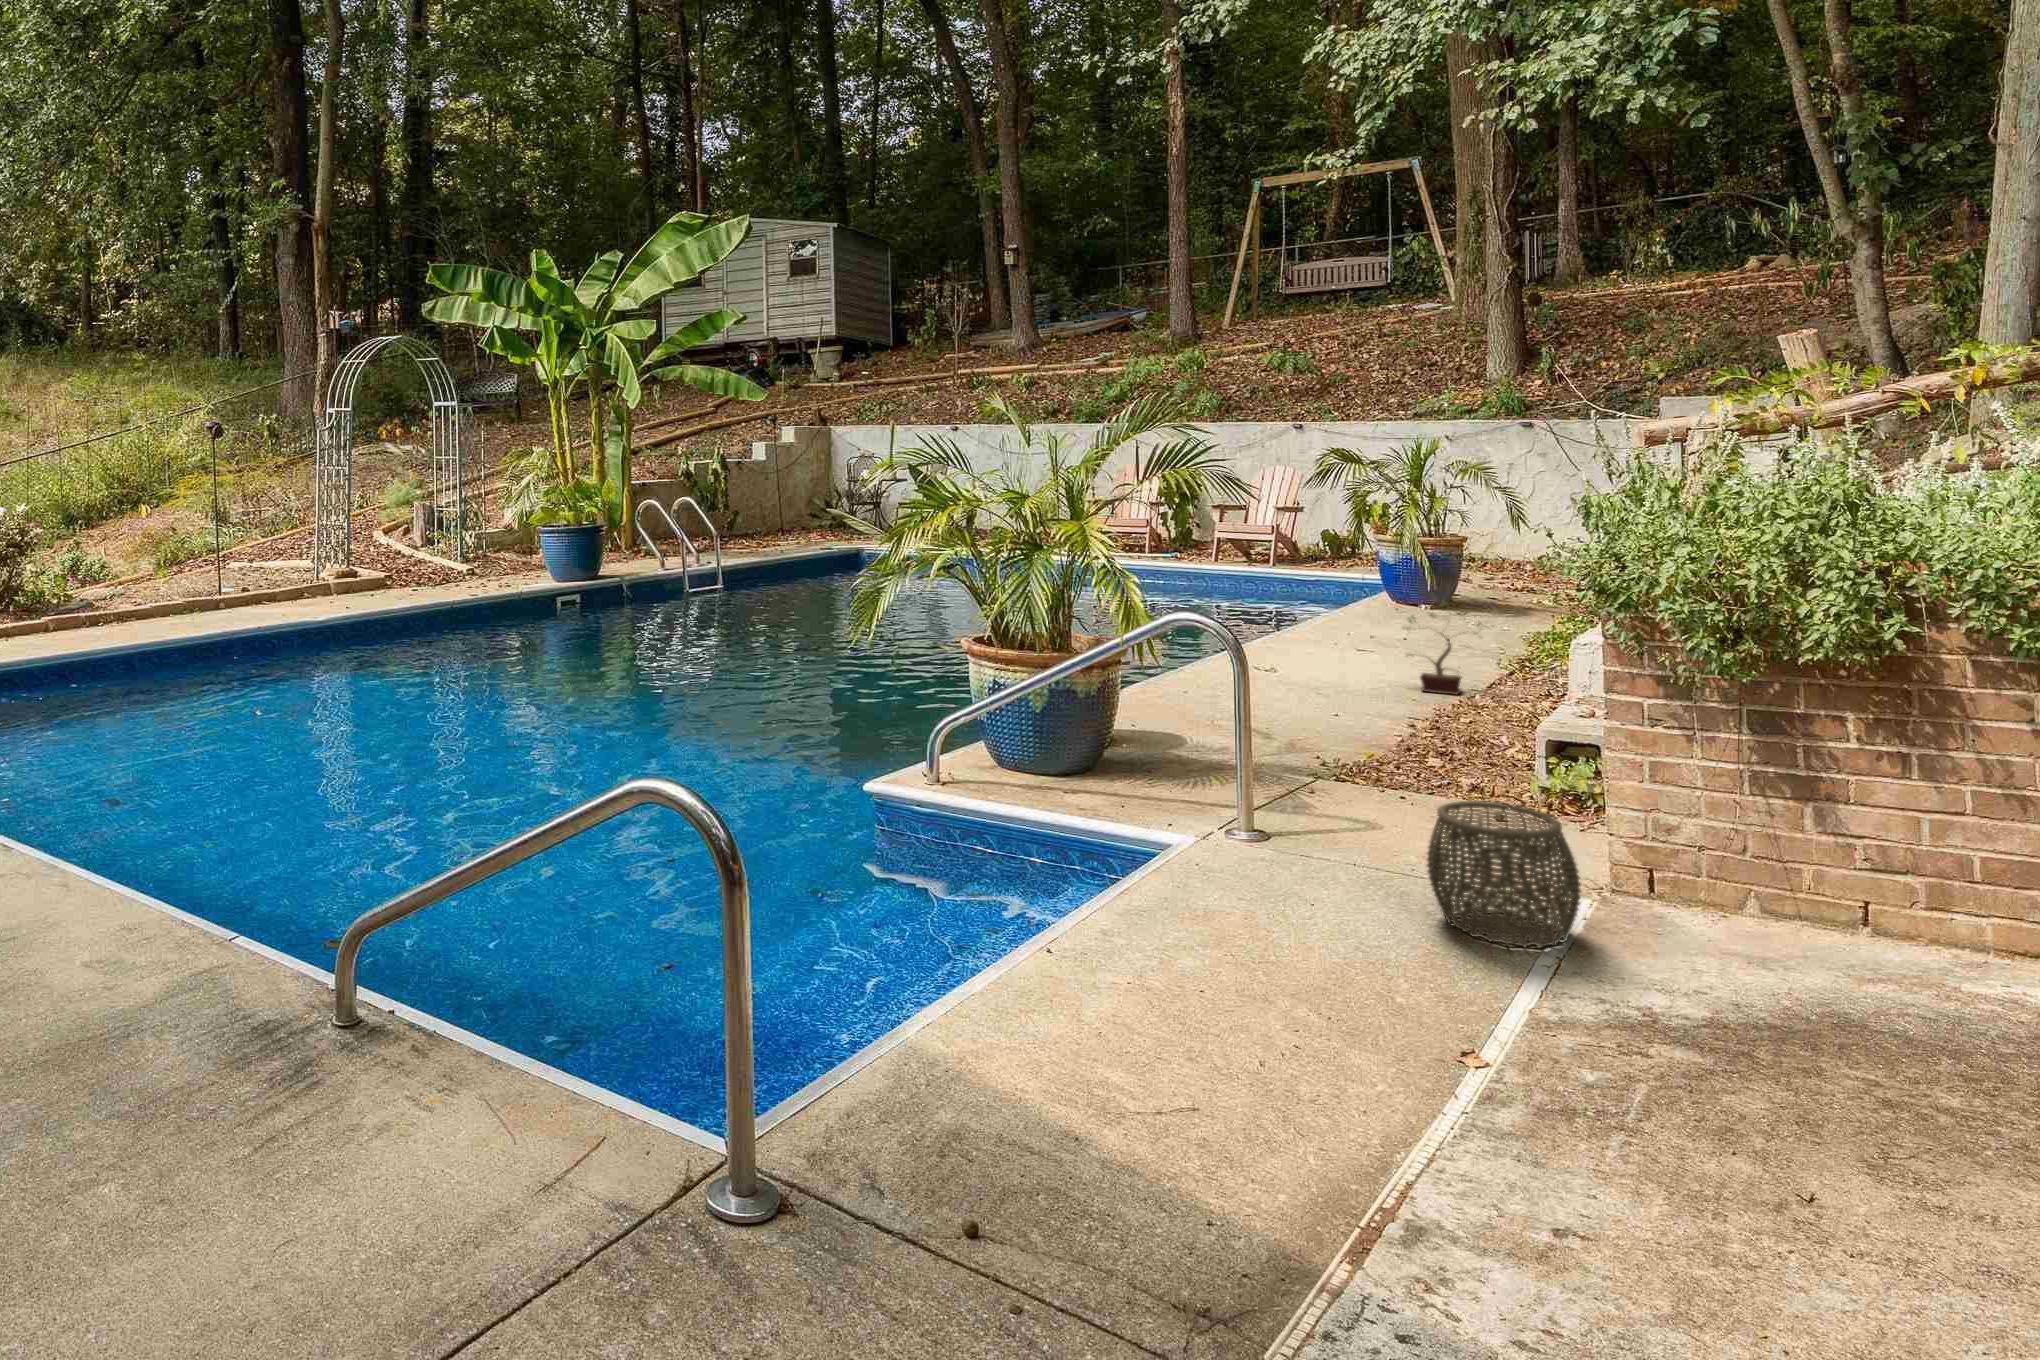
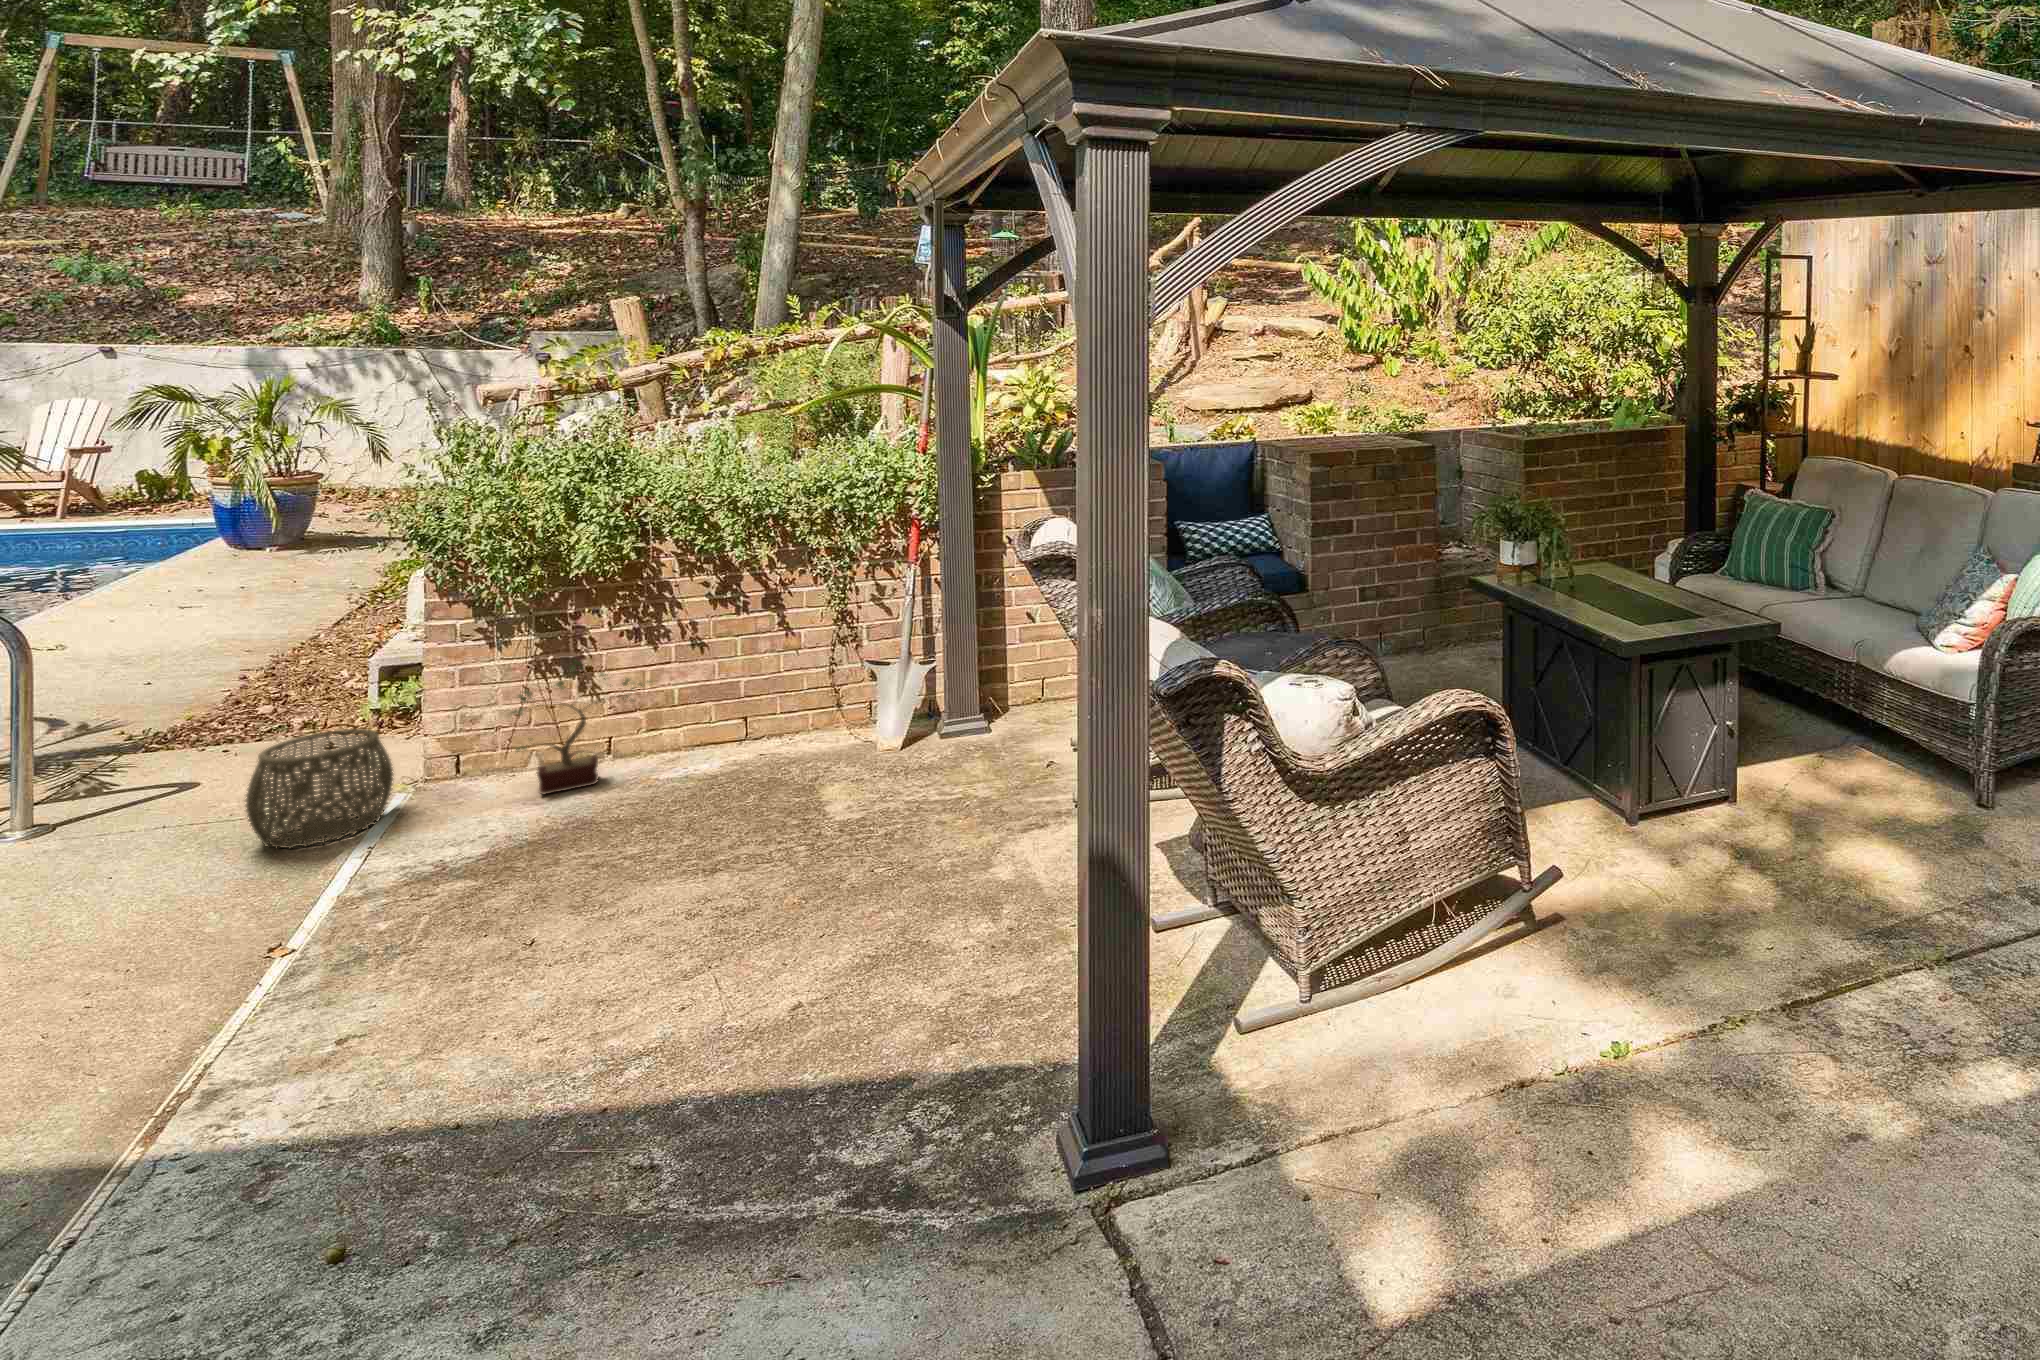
potted plant: present [1407,600,1486,695] -> present [512,659,651,794]

